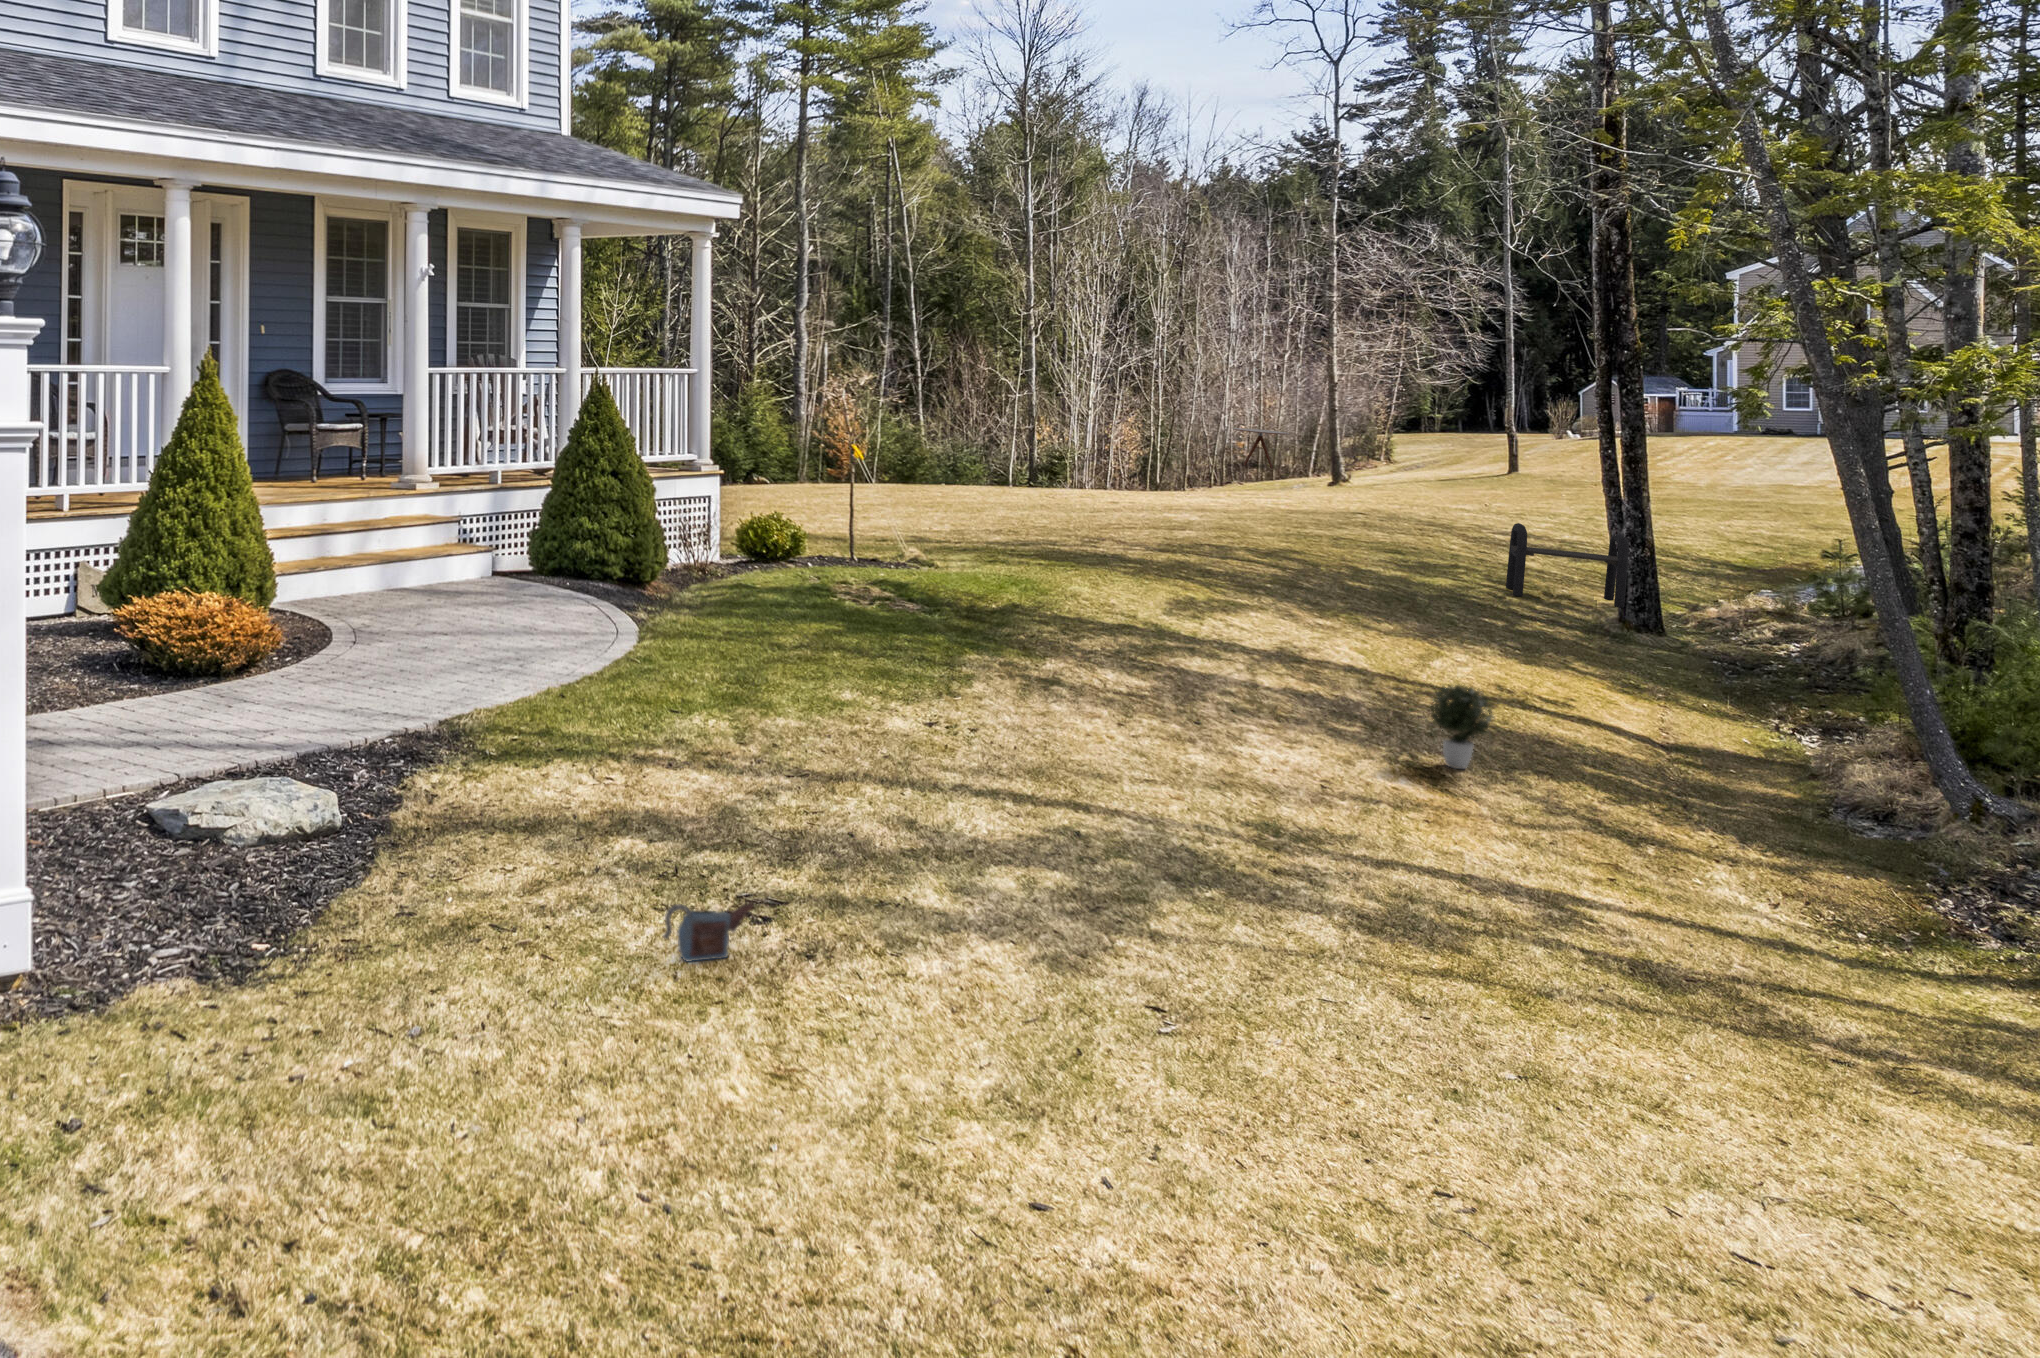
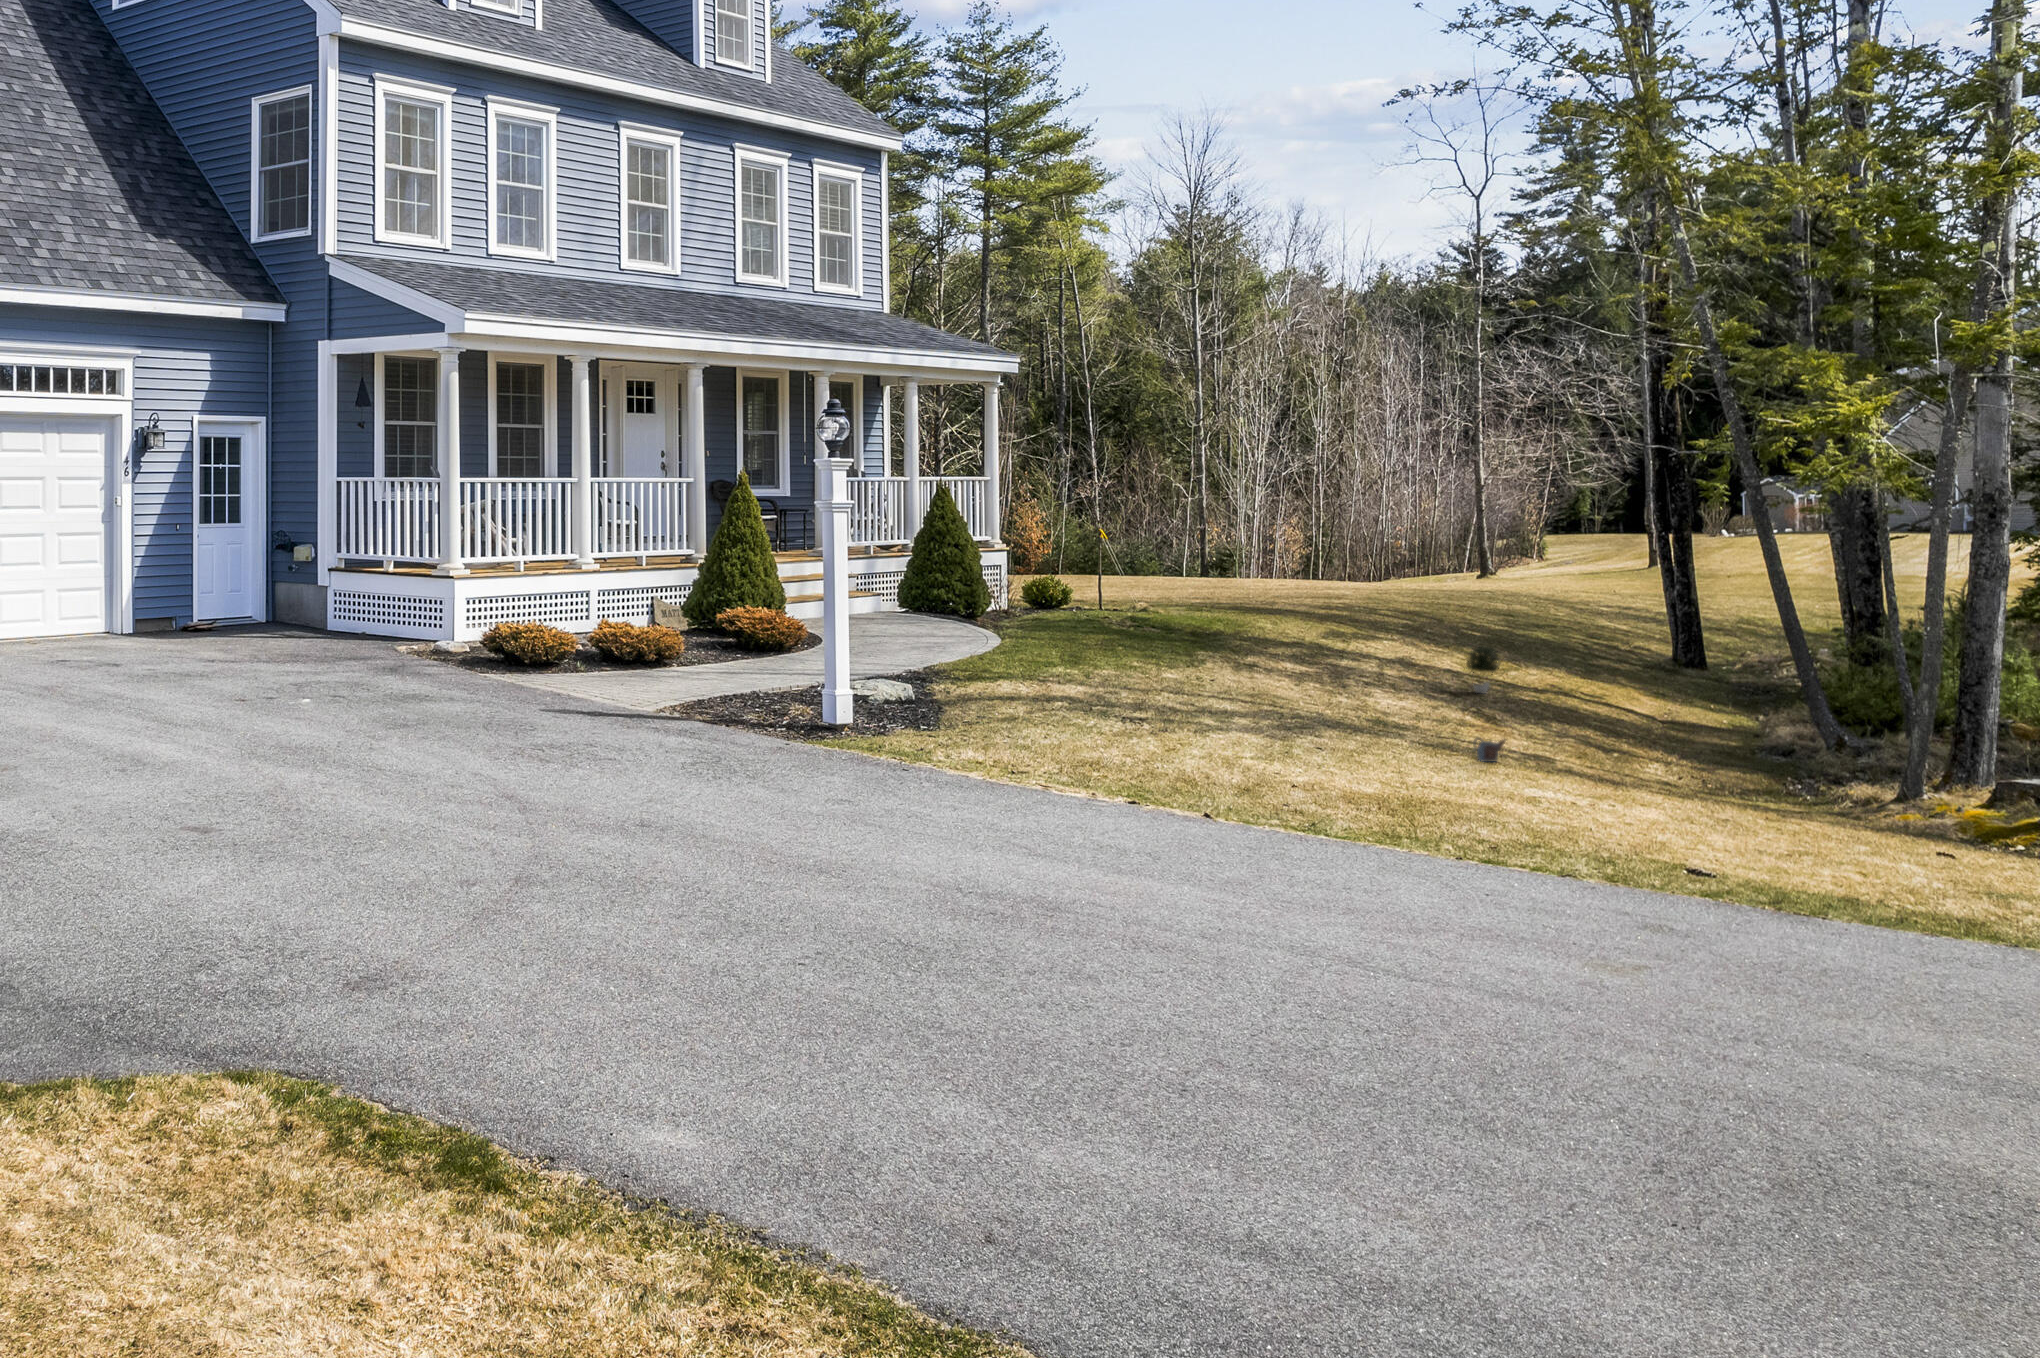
round table: present [1233,428,1289,468] -> none [1385,526,1435,560]
bench: present [1506,523,1629,608] -> none [1565,577,1646,634]
watering can: present [663,902,754,962] -> present [1473,738,1506,762]

